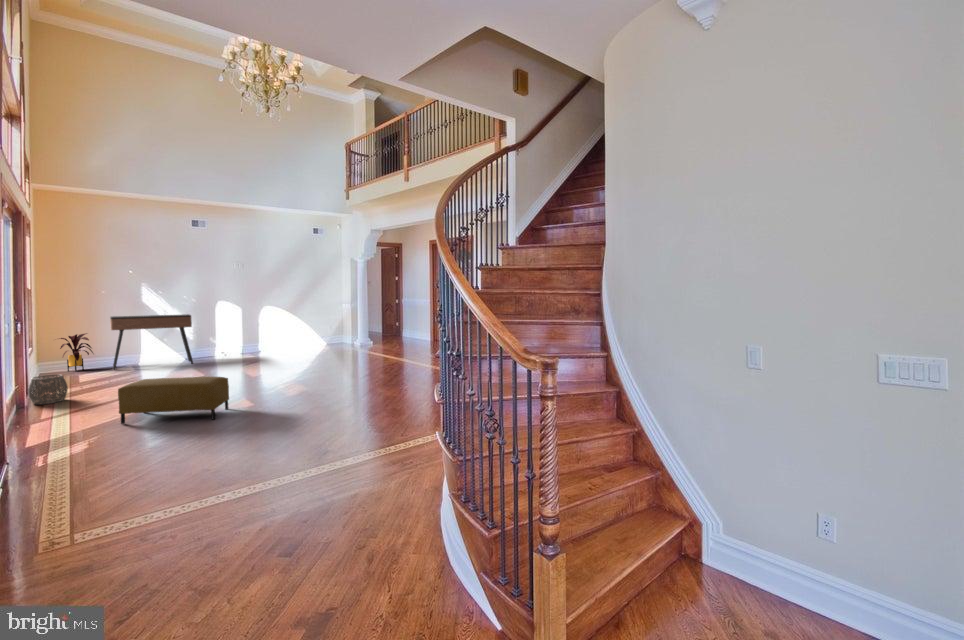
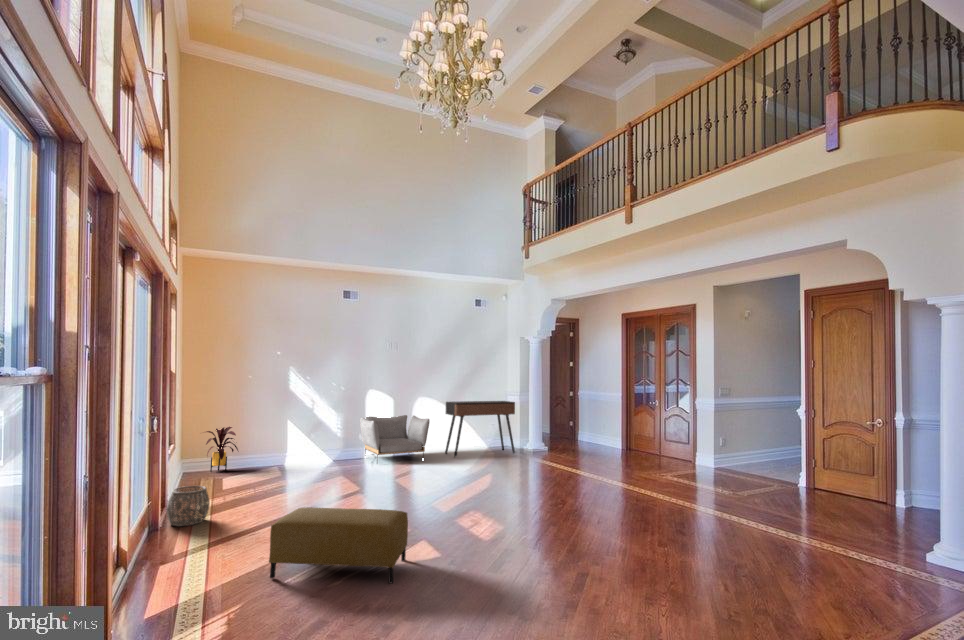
console table: present [110,314,193,370] -> present [445,401,515,457]
armchair: none [209,321,271,360] -> present [360,415,430,463]

